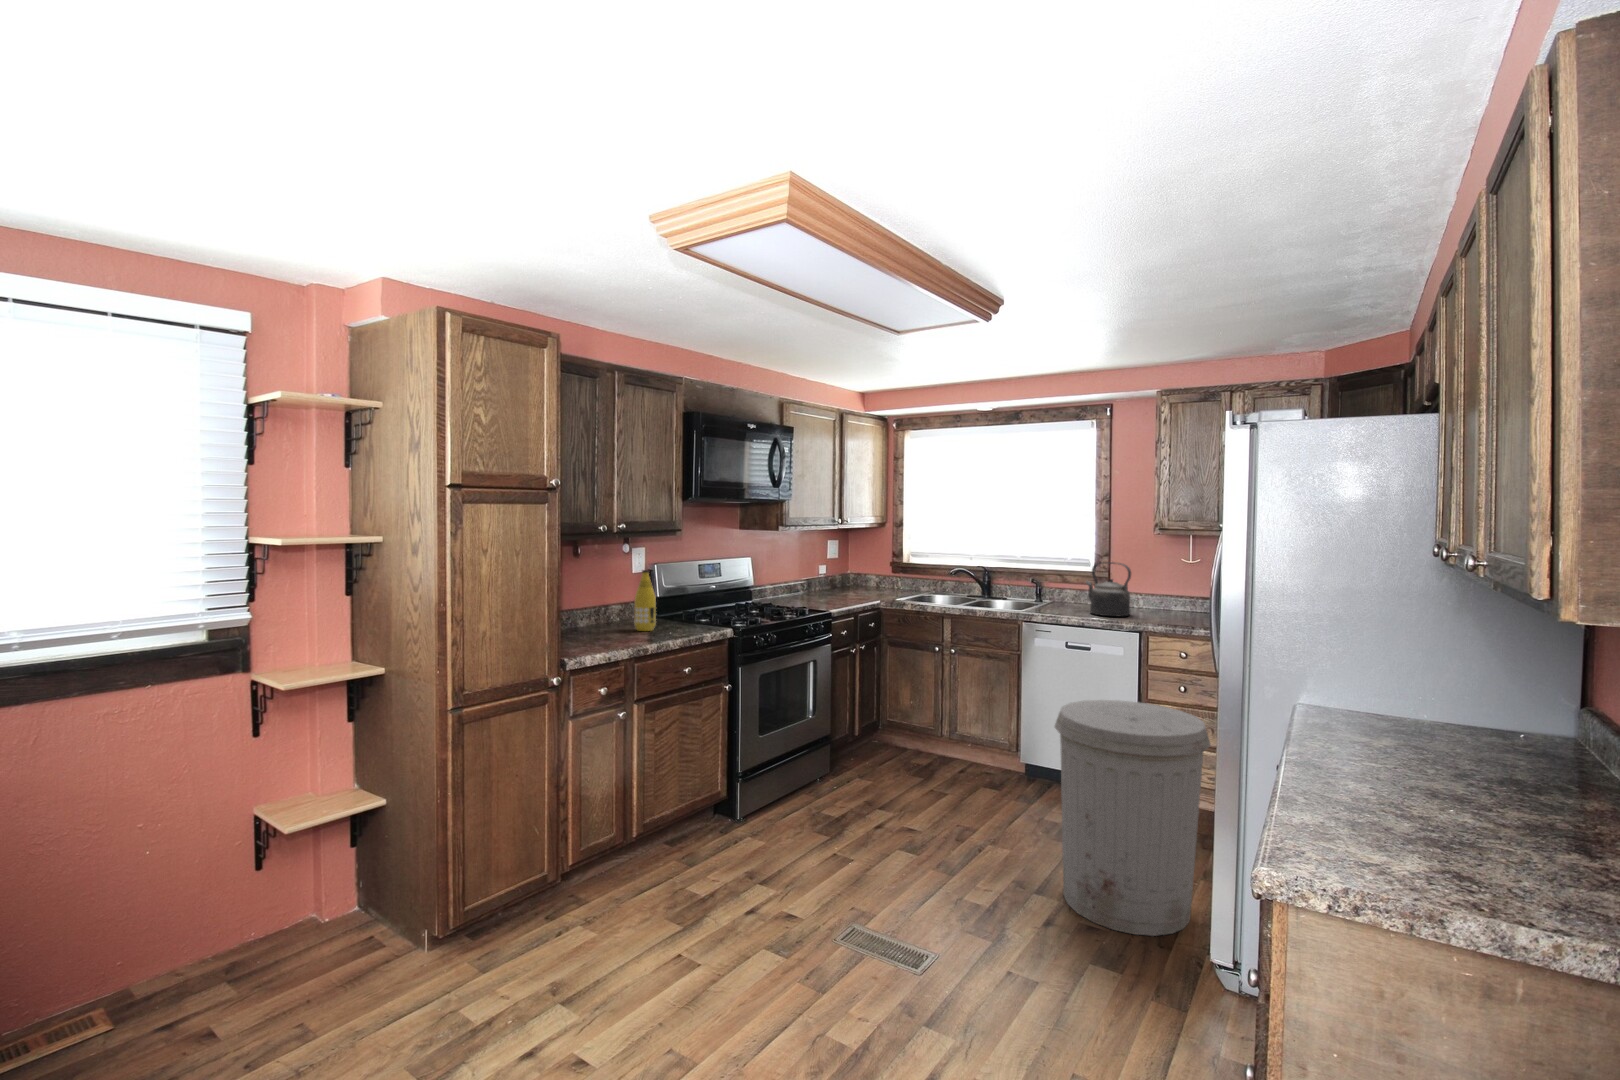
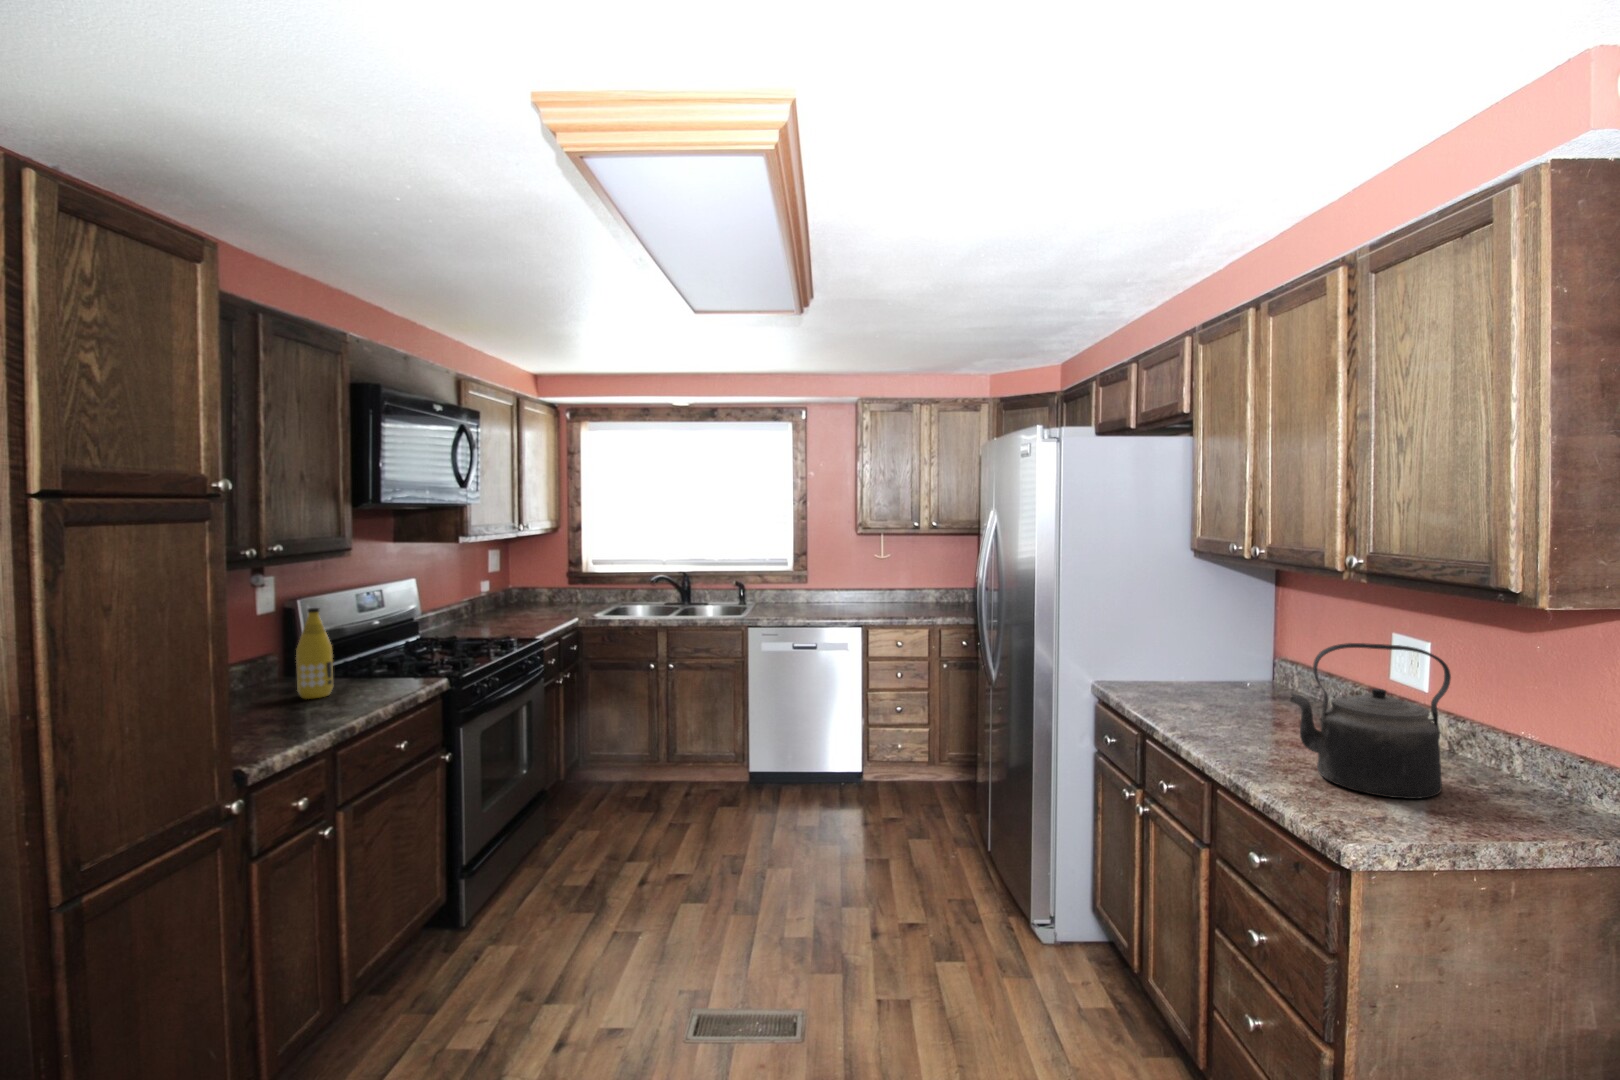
kettle: present [1086,562,1131,616] -> present [1290,643,1451,799]
trash can: present [1055,700,1211,936] -> none [853,696,995,924]

